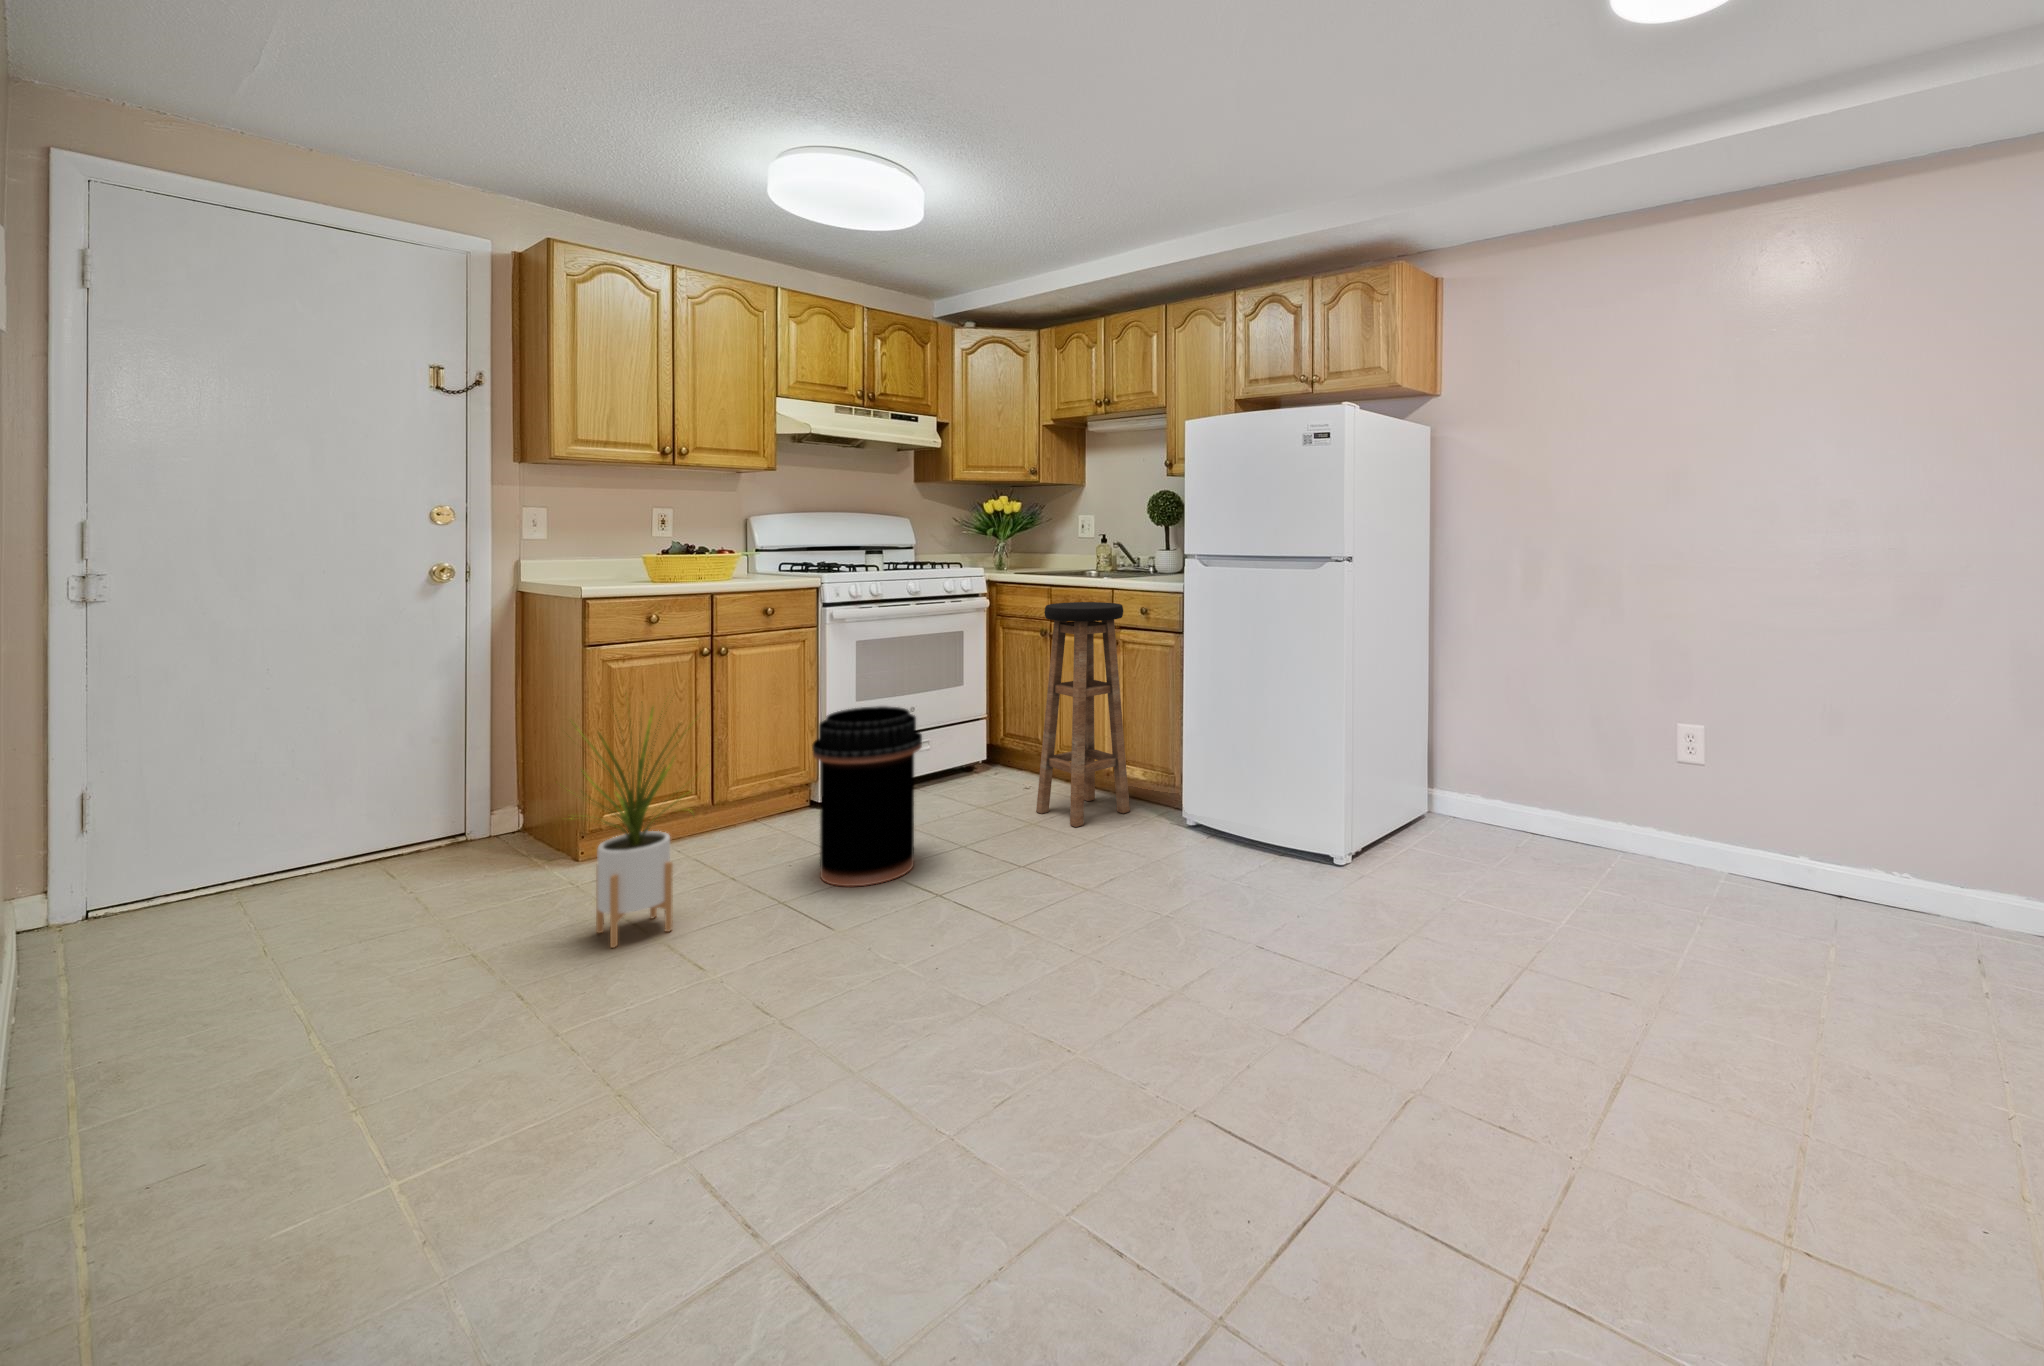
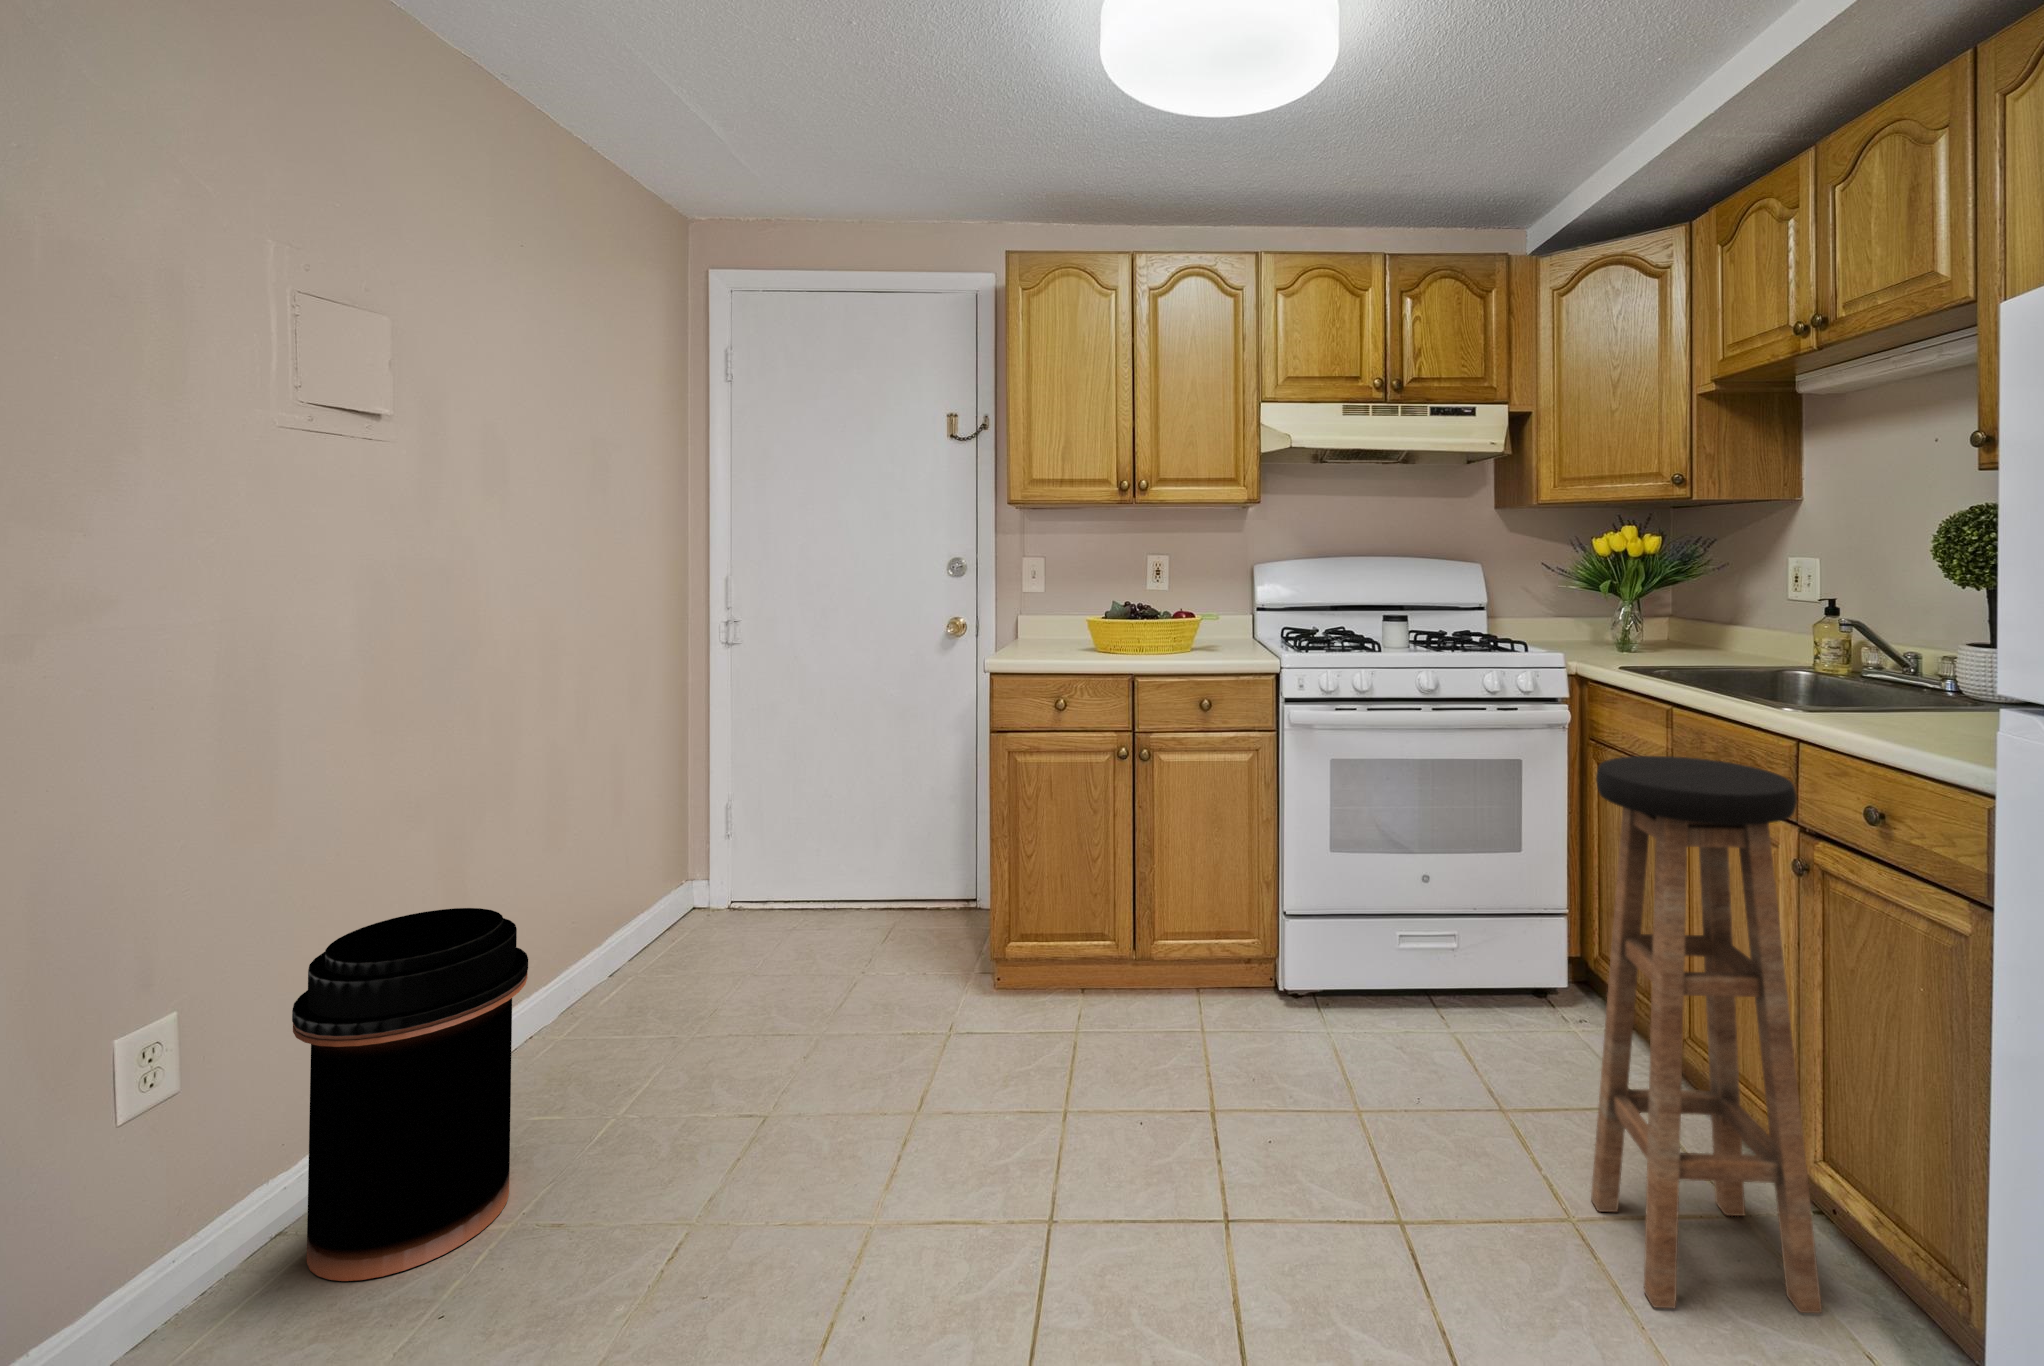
trash can: present [812,706,922,886] -> present [292,908,528,1281]
house plant: present [575,708,701,948] -> none [738,834,947,1244]

